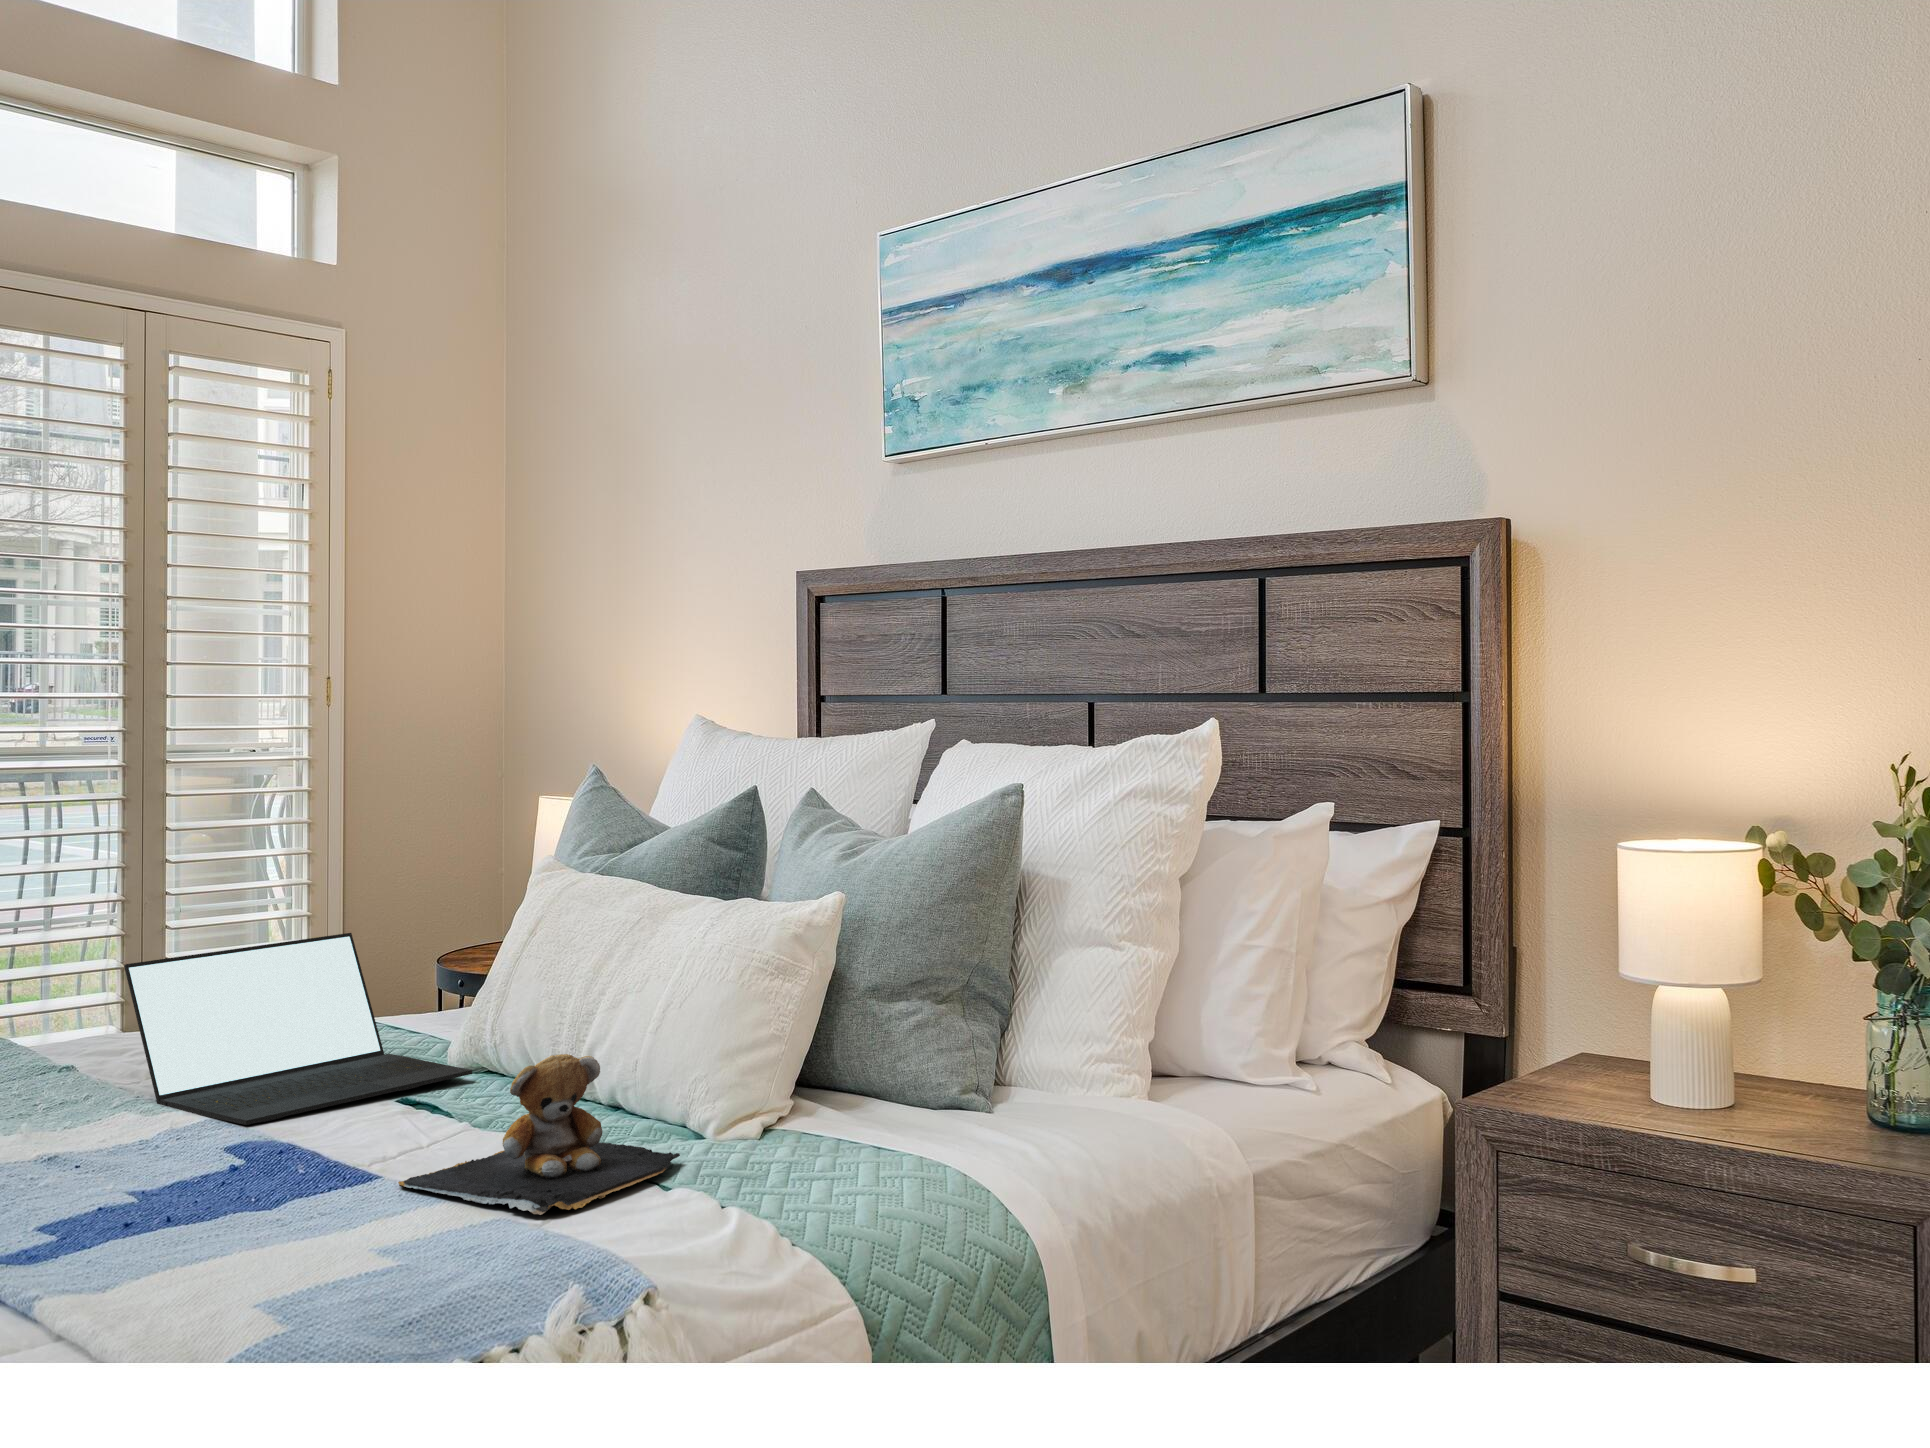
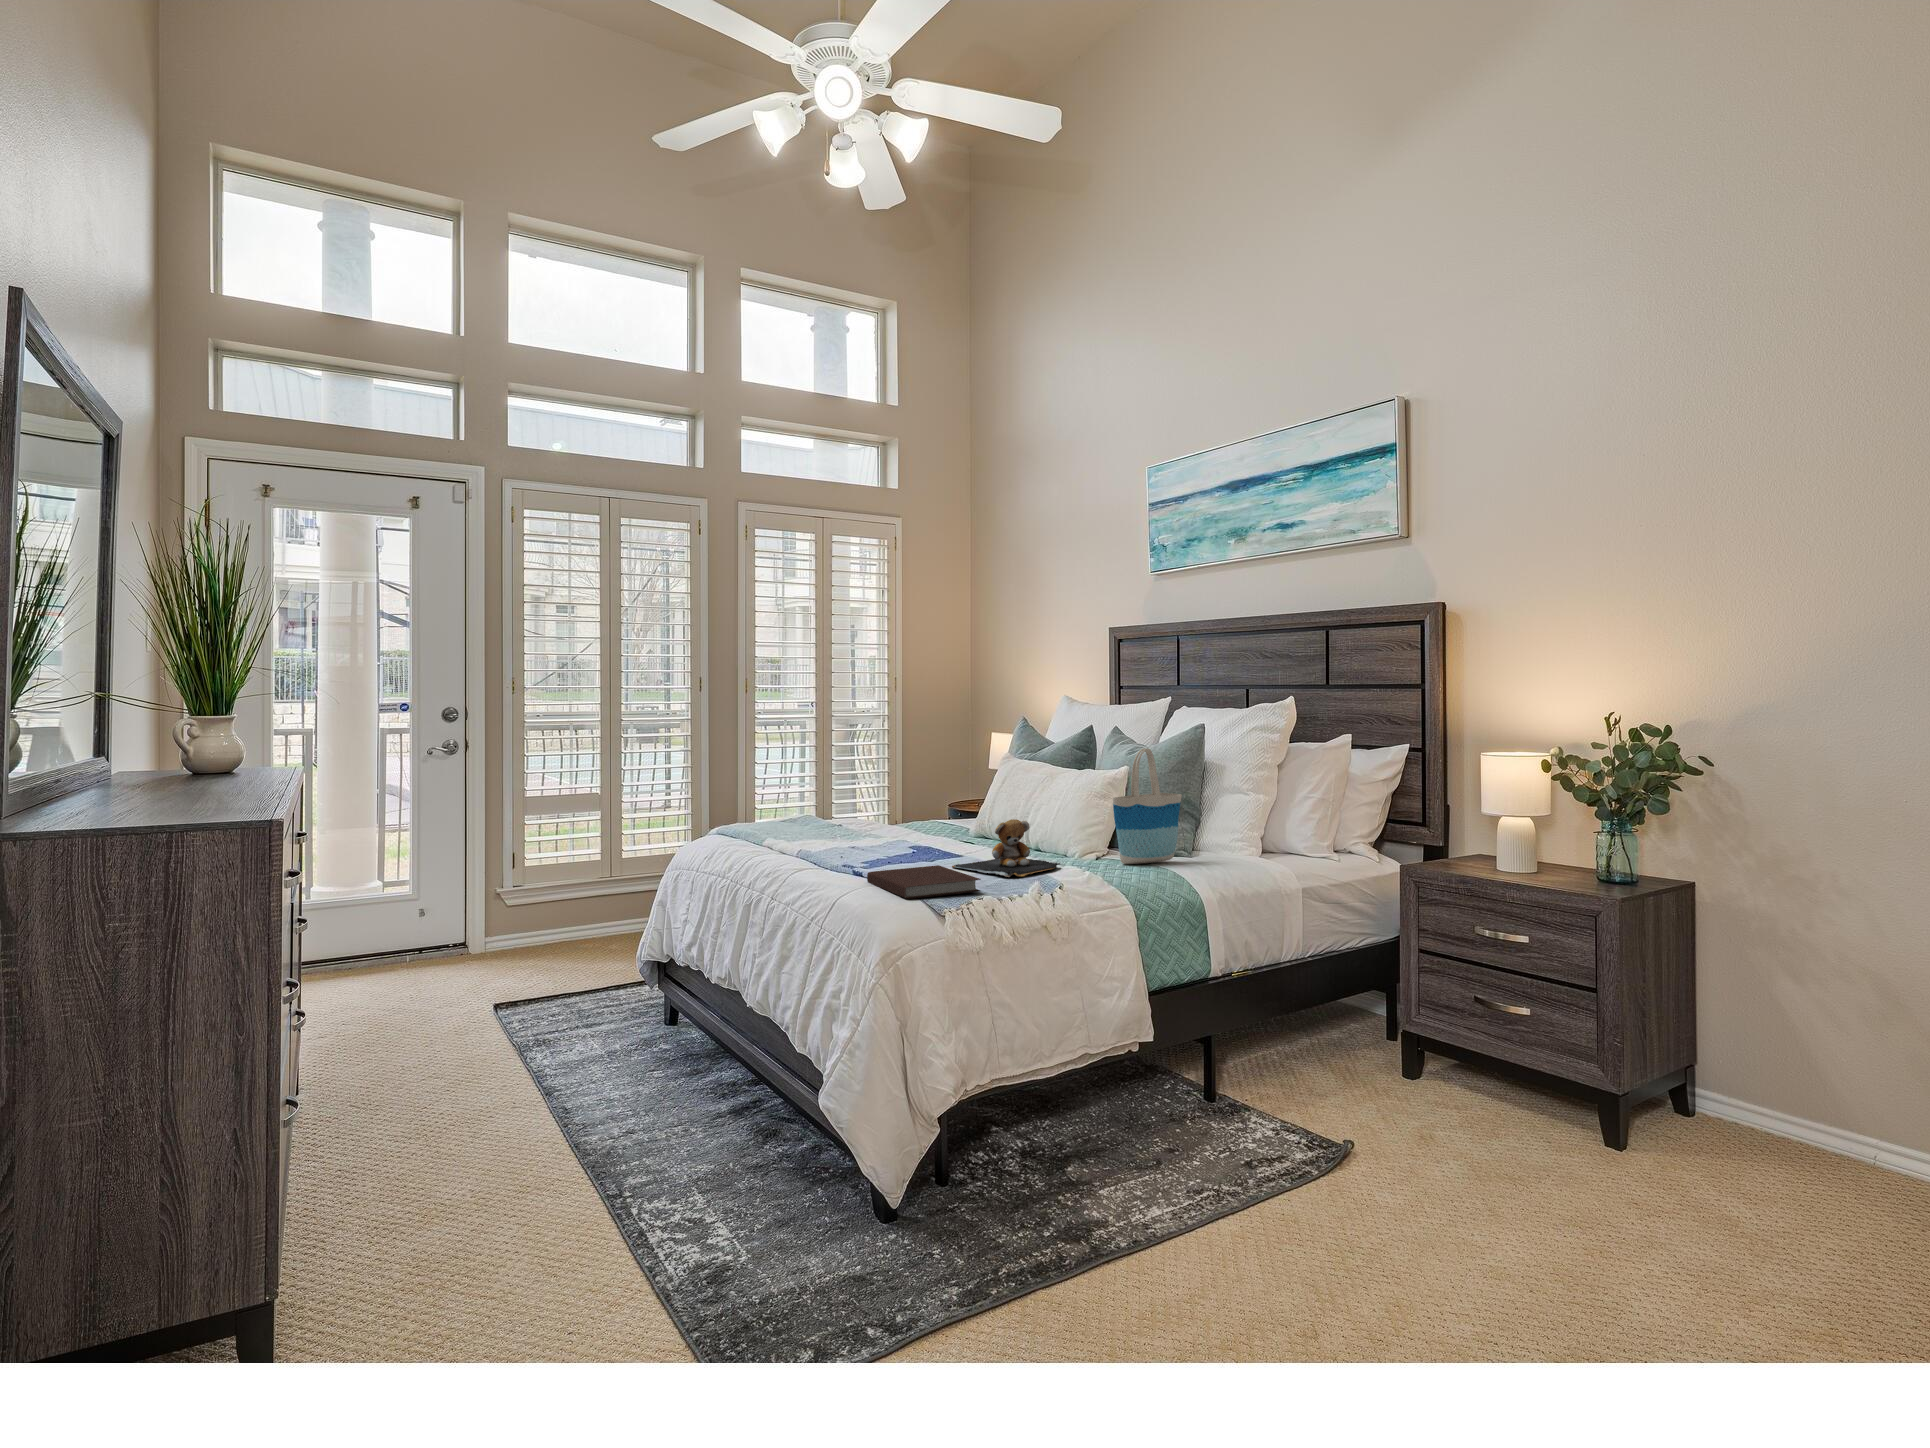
tote bag: none [807,859,968,1138] -> present [1113,748,1182,864]
laptop: present [124,933,472,1125] -> none [837,779,972,848]
notebook: none [140,1198,454,1336] -> present [867,865,981,899]

